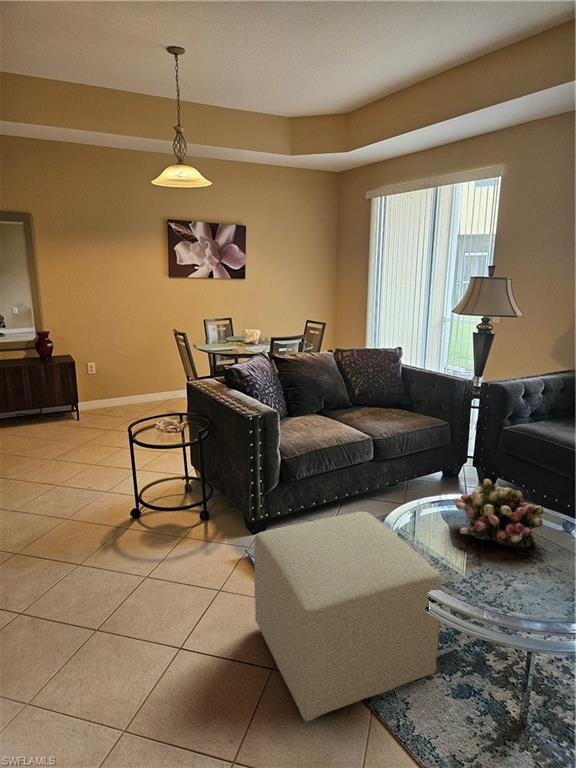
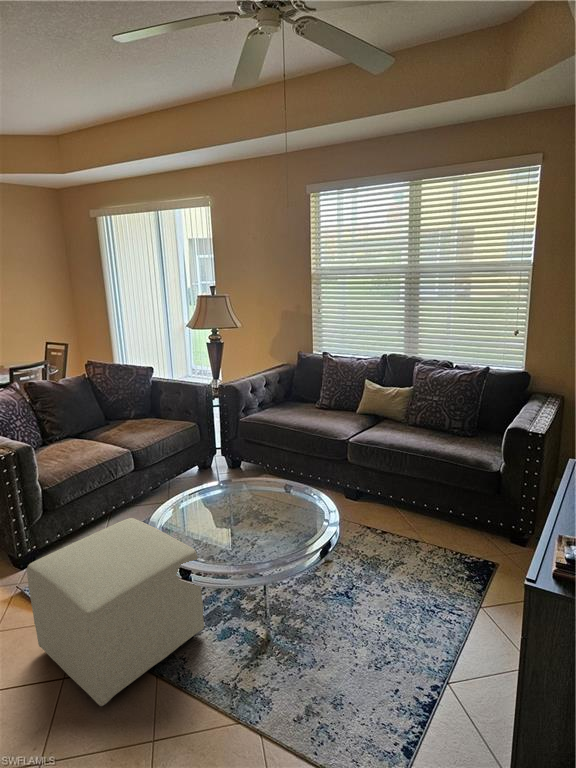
flower arrangement: present [453,479,544,547] -> none [202,467,268,515]

